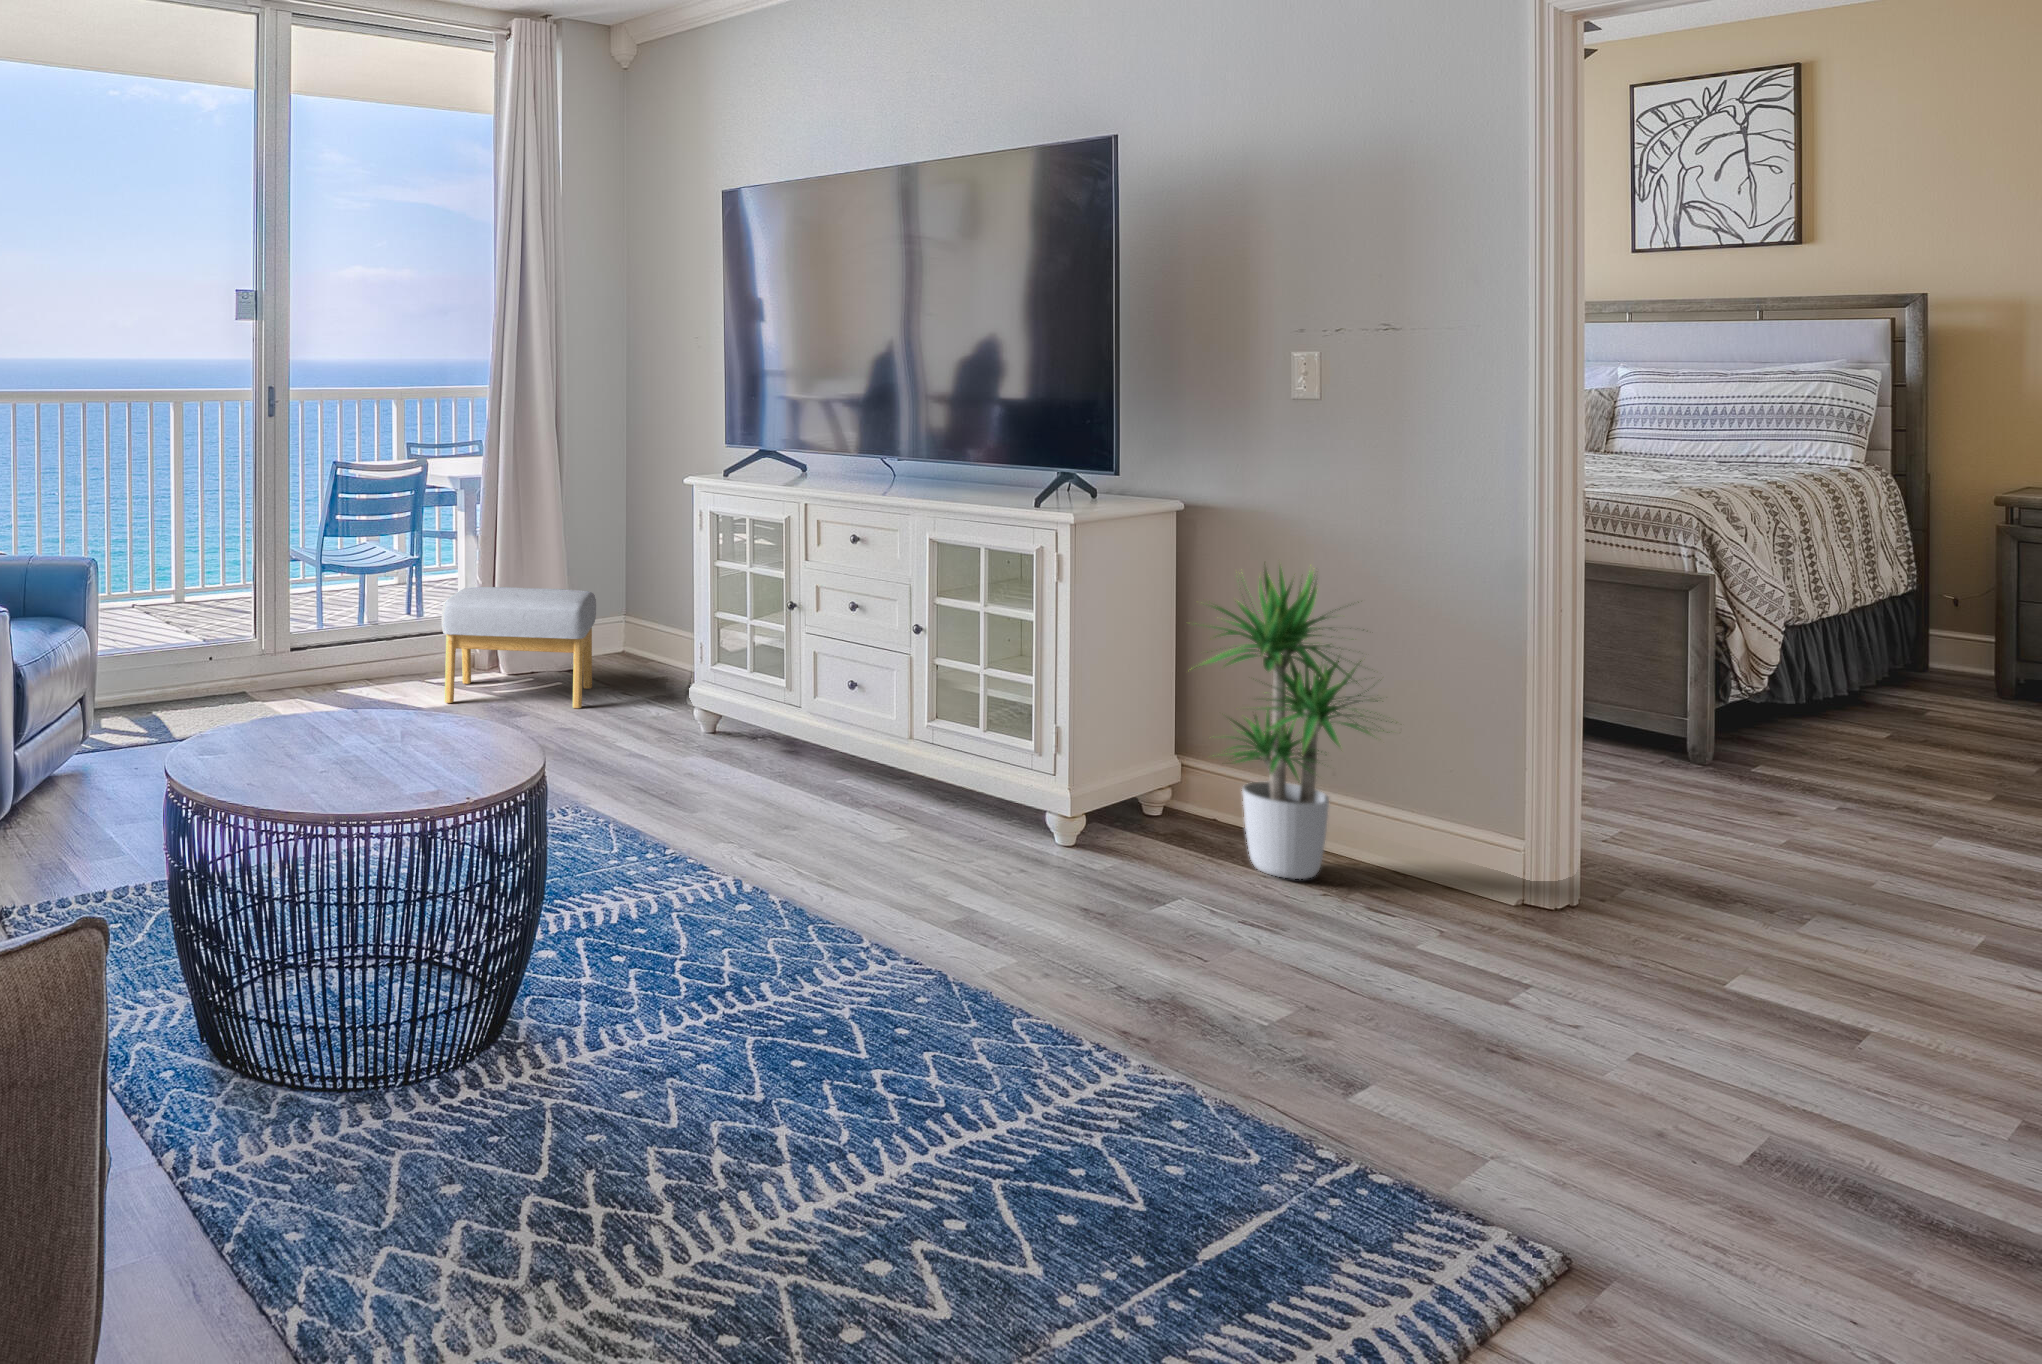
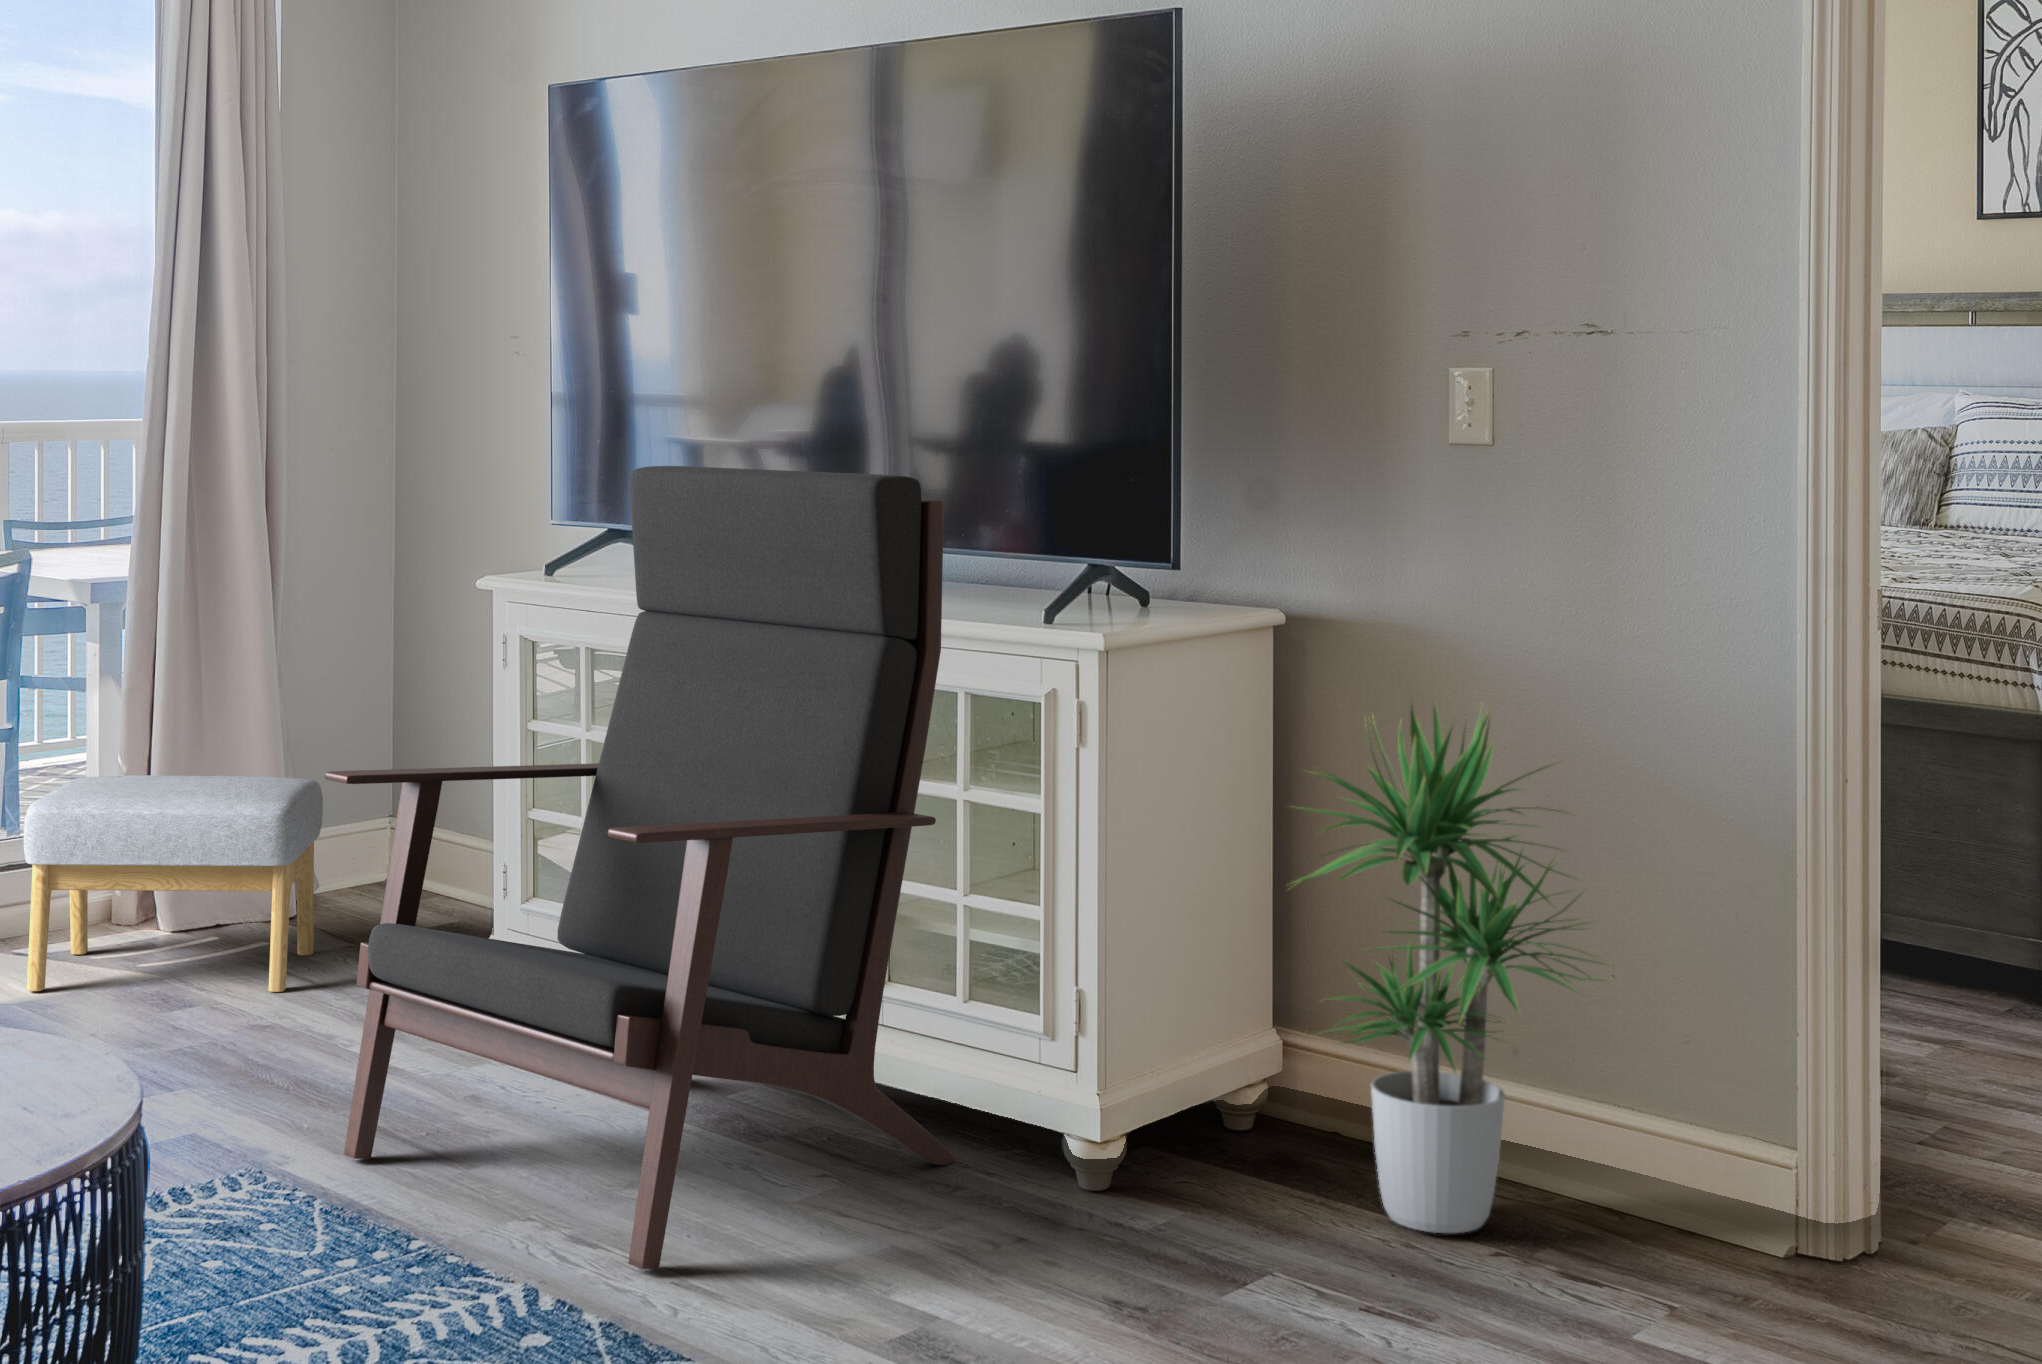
lounge chair: none [621,421,981,870] -> present [325,466,955,1269]

